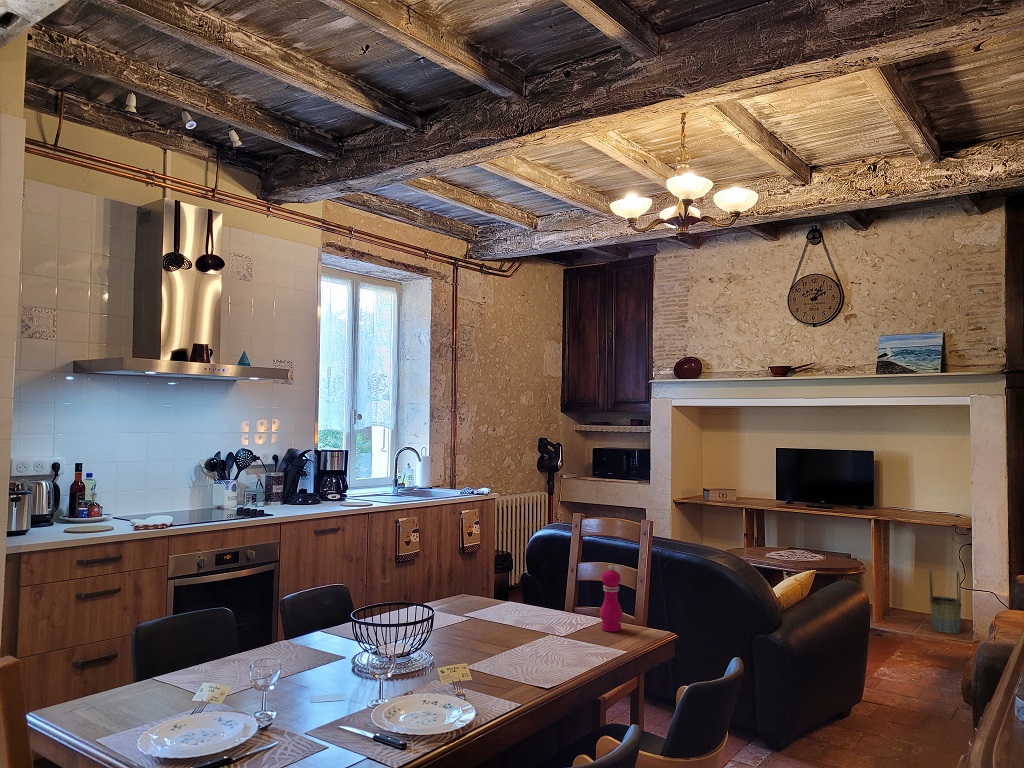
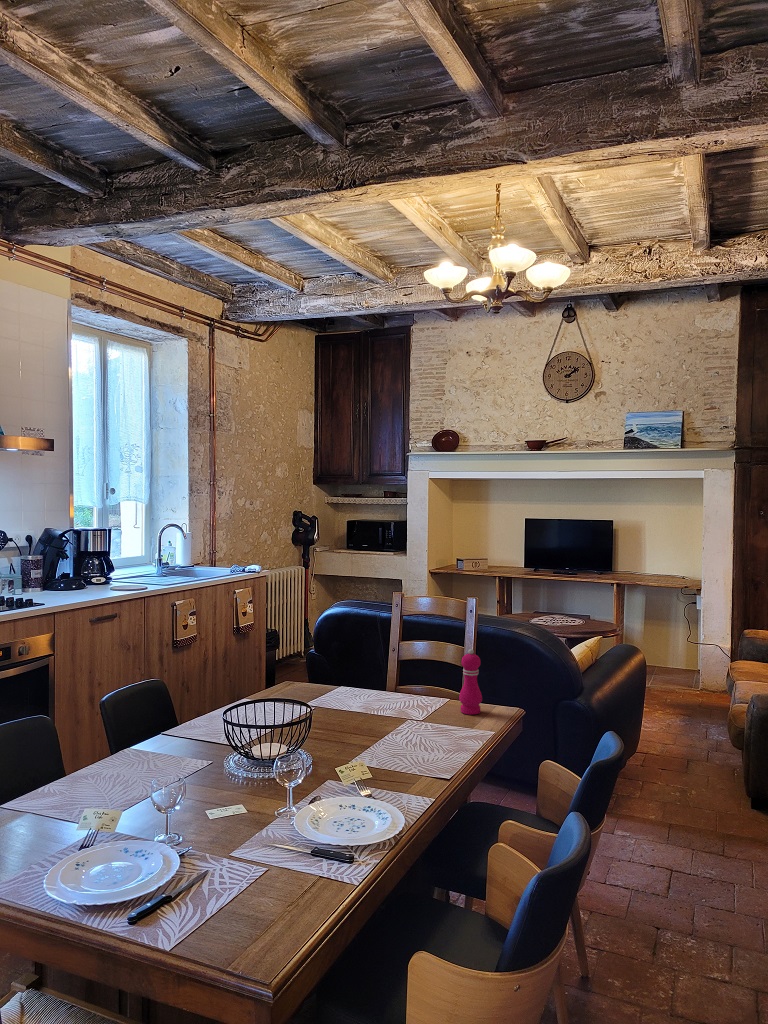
basket: present [929,568,961,634] -> none [665,629,693,687]

